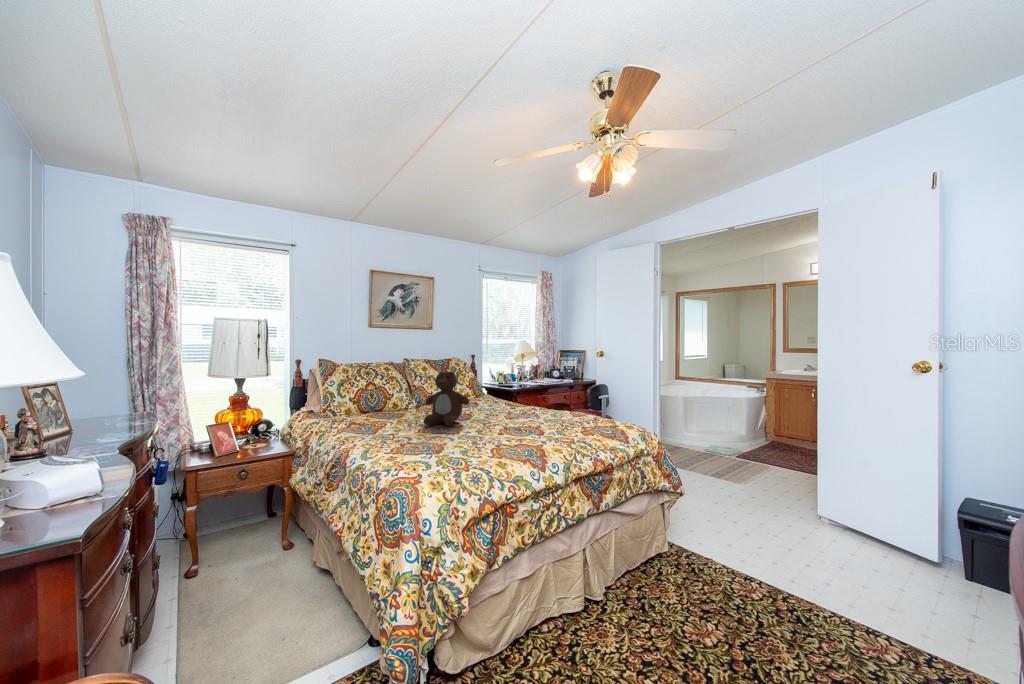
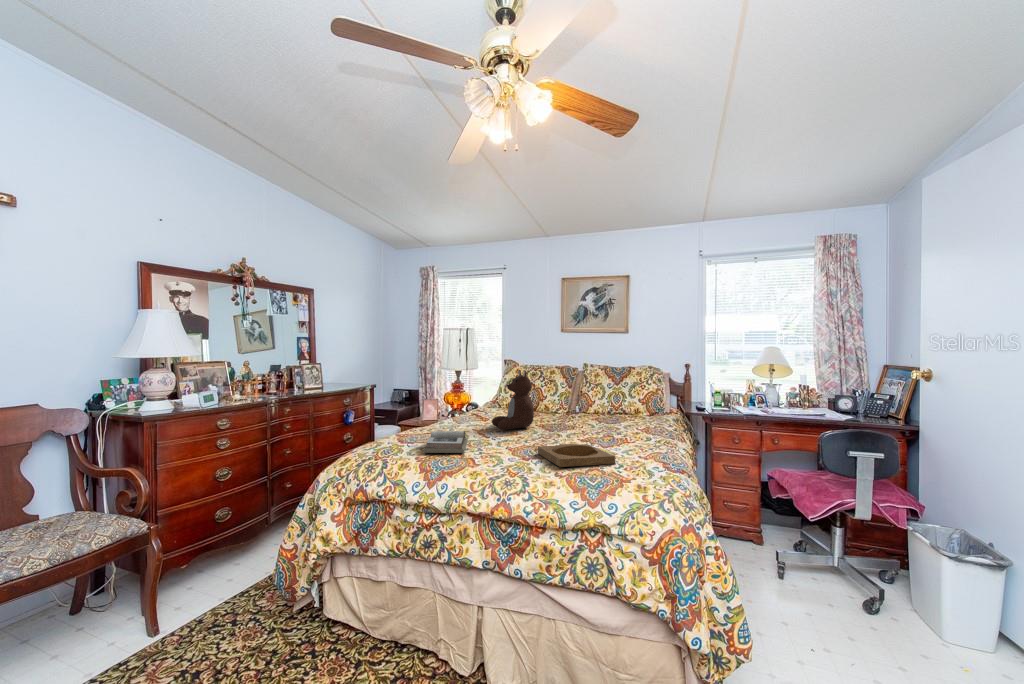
tray: none [539,417,588,432] -> present [538,444,615,467]
book: none [437,428,505,452] -> present [423,431,468,453]

